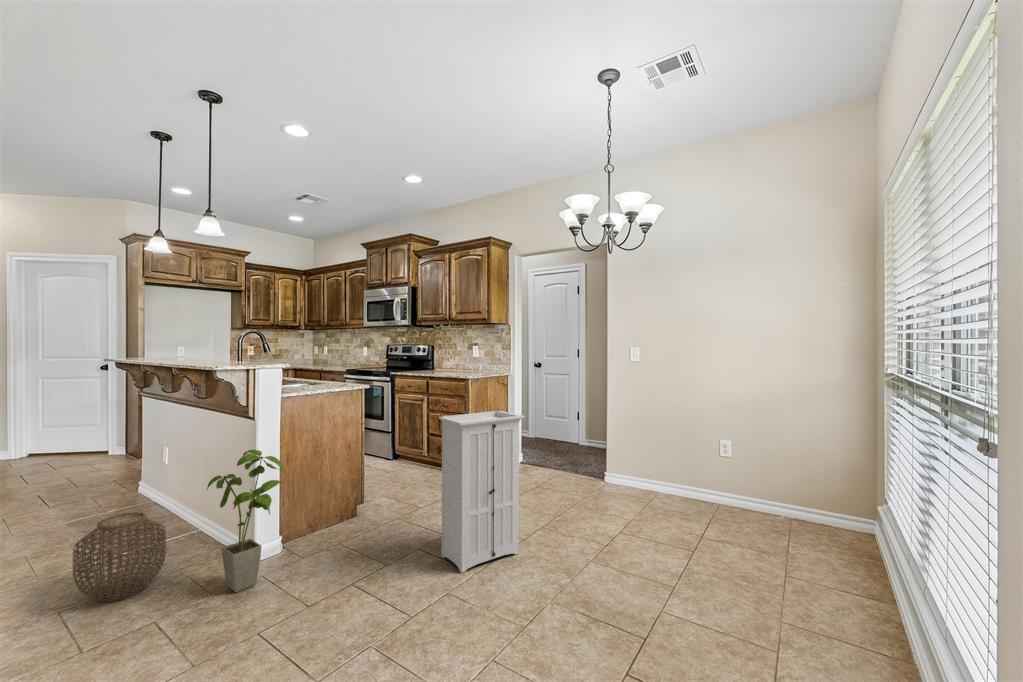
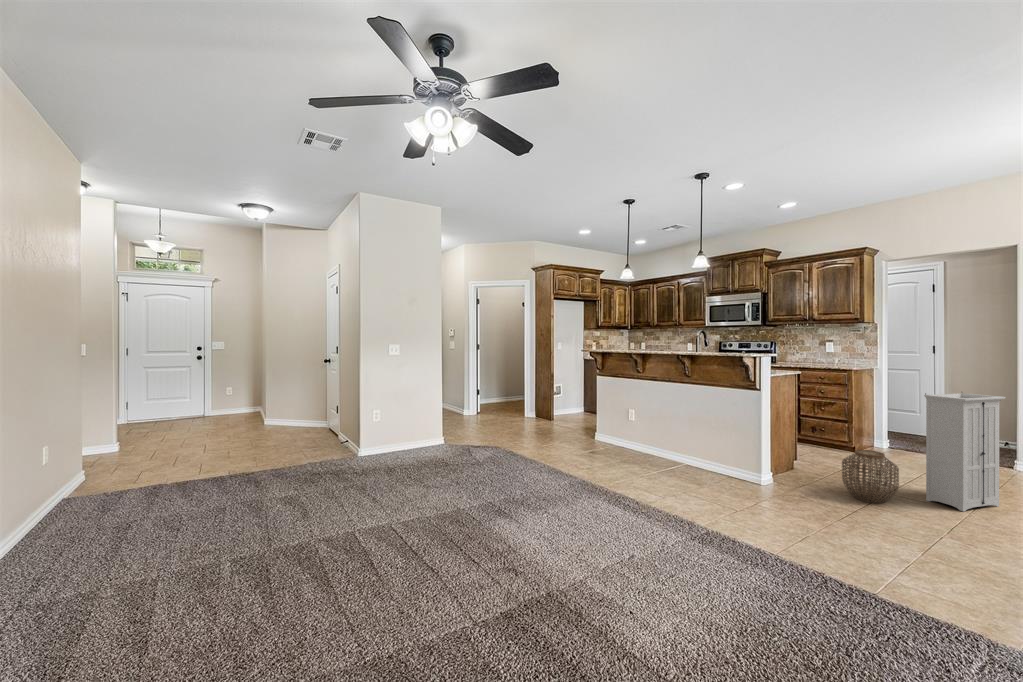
house plant: present [207,450,284,592] -> none [773,410,826,502]
woven basket: present [73,512,166,602] -> present [842,450,899,503]

